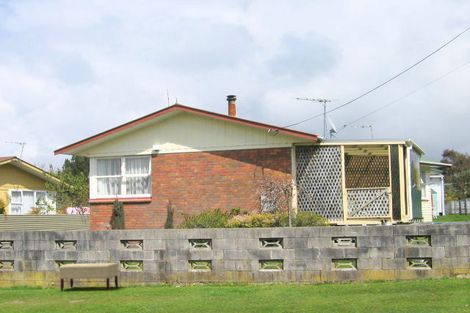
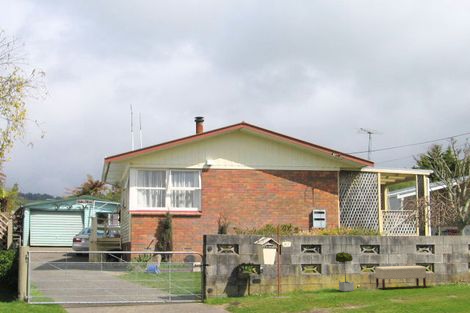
potted tree: none [17,247,38,291] -> present [336,252,354,291]

